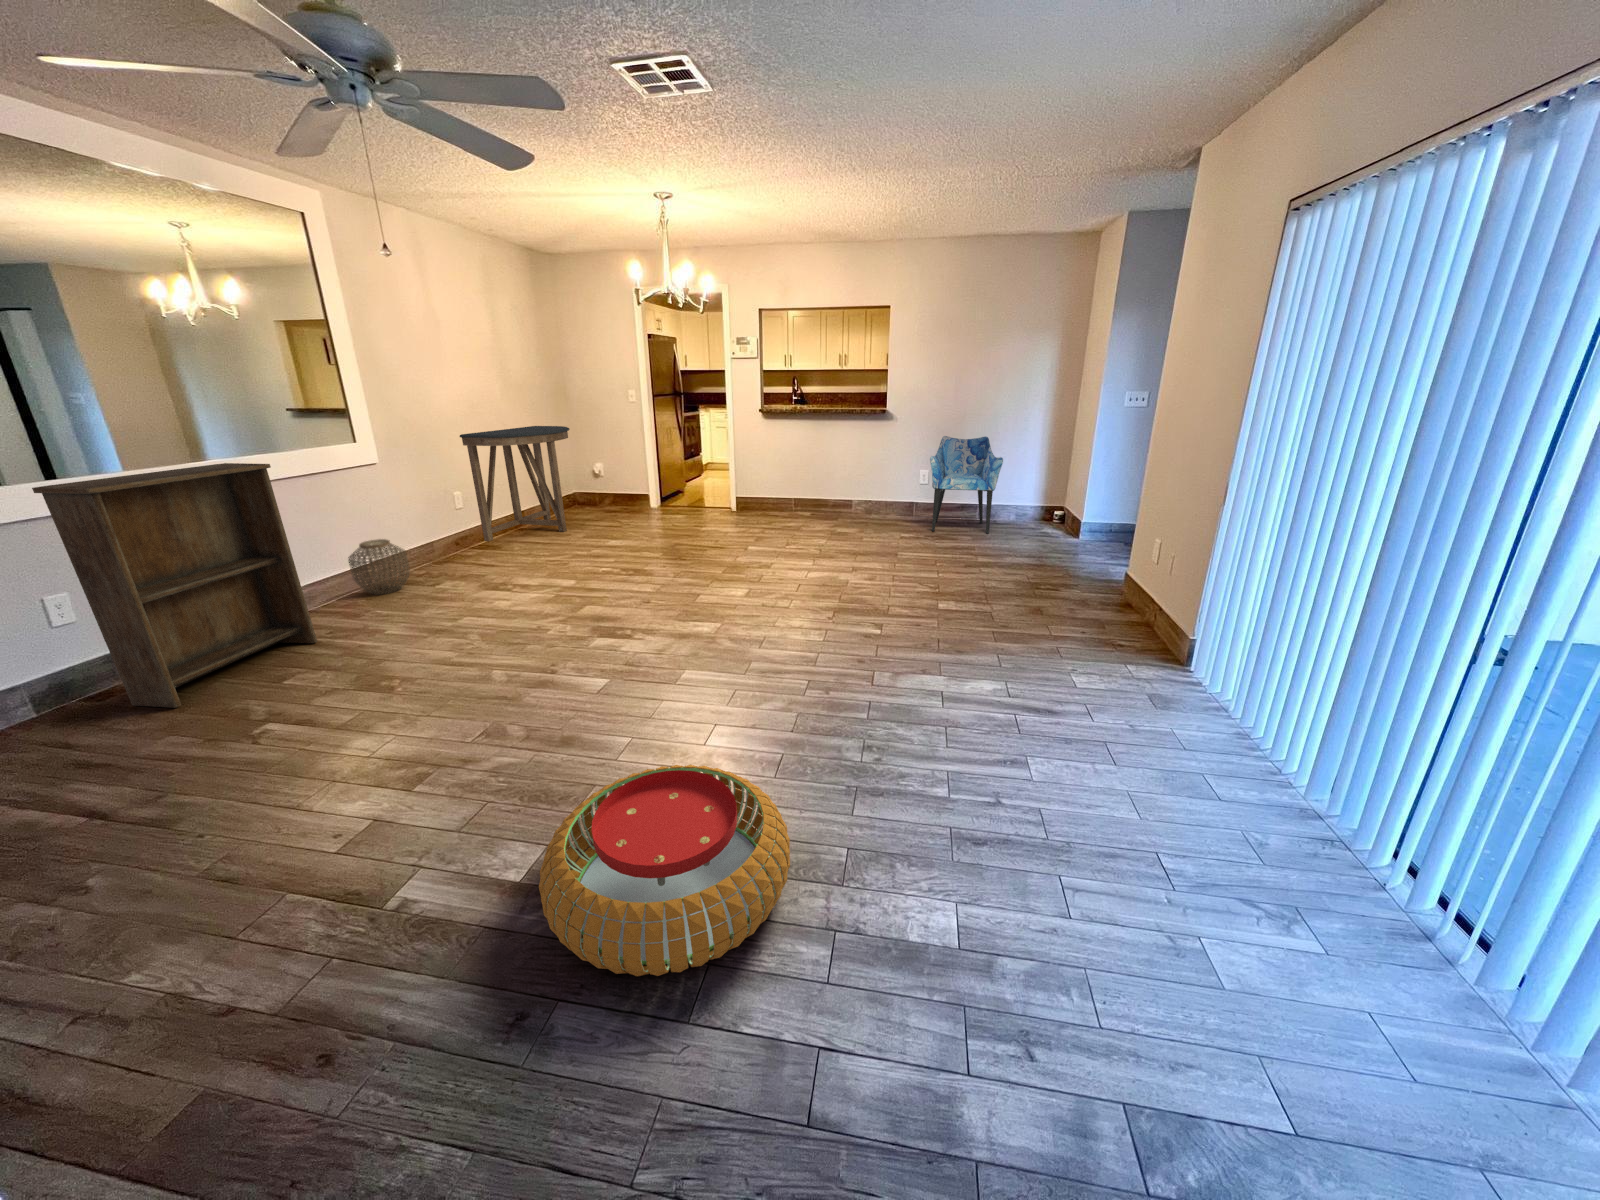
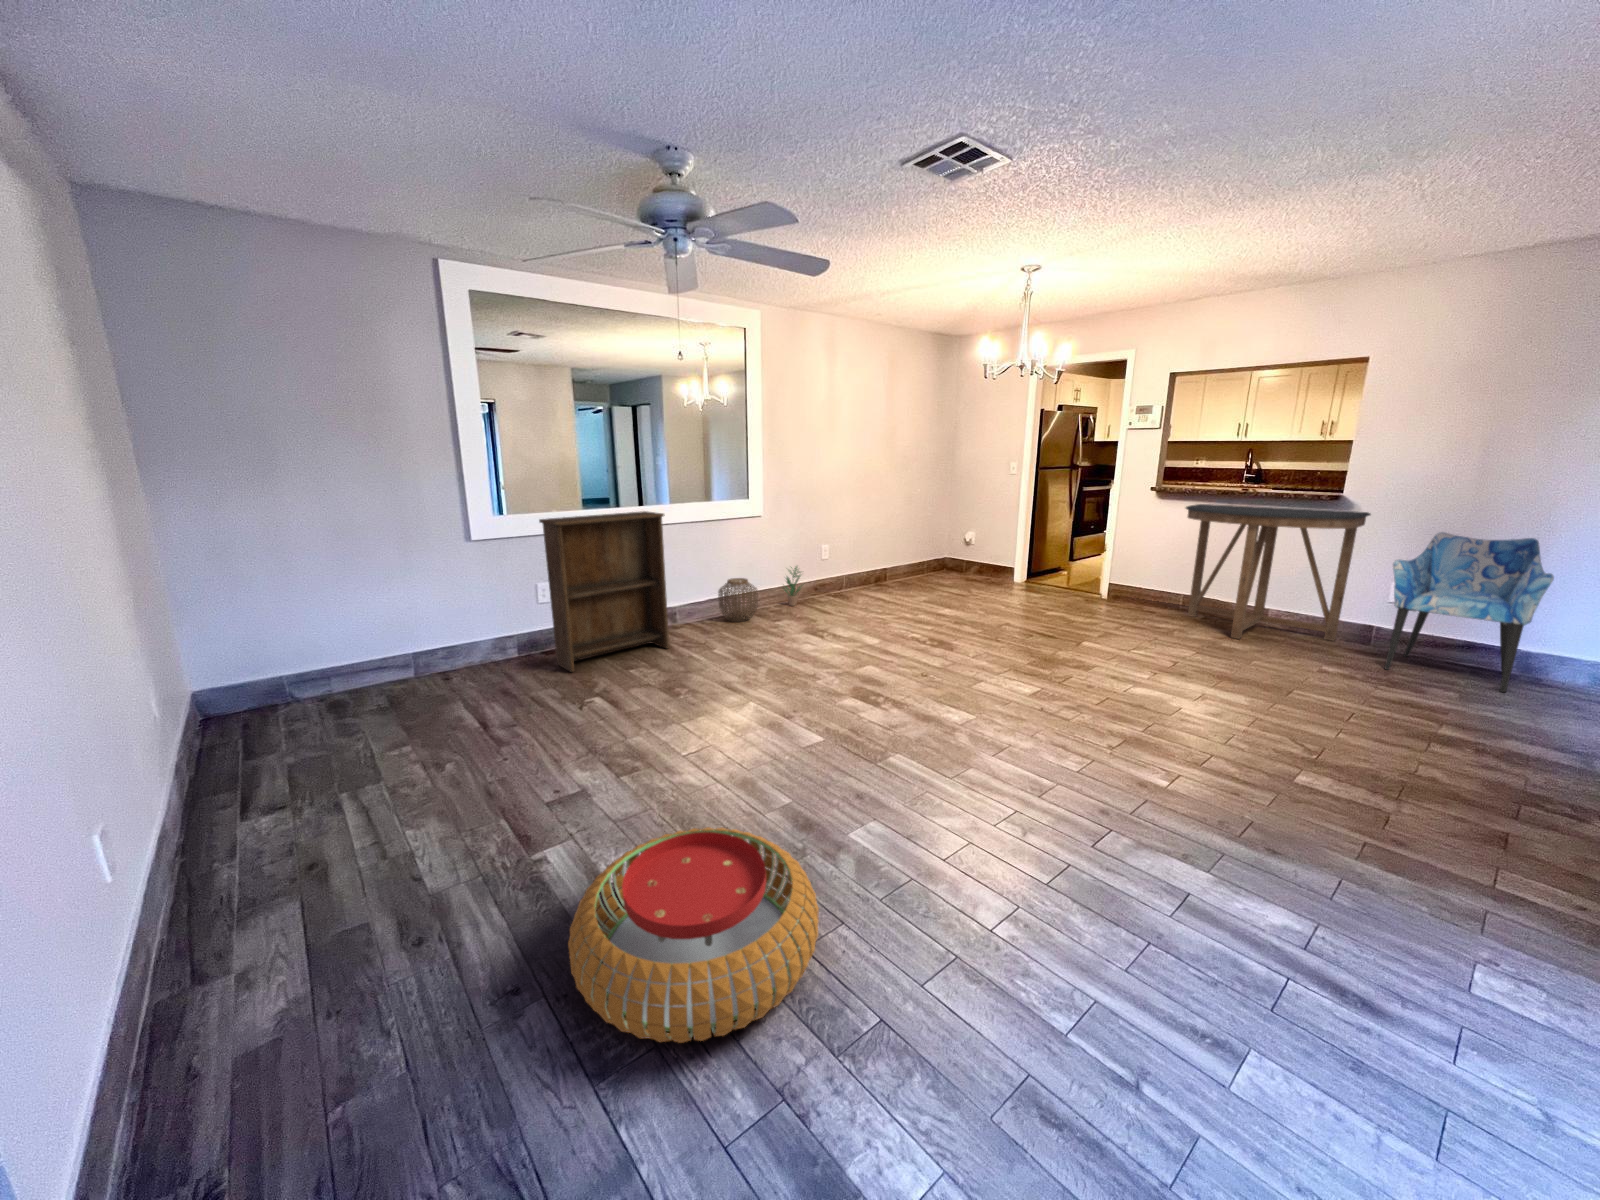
console table: present [460,426,570,541] -> present [1186,504,1371,641]
potted plant: none [422,515,455,564] -> present [784,566,801,606]

